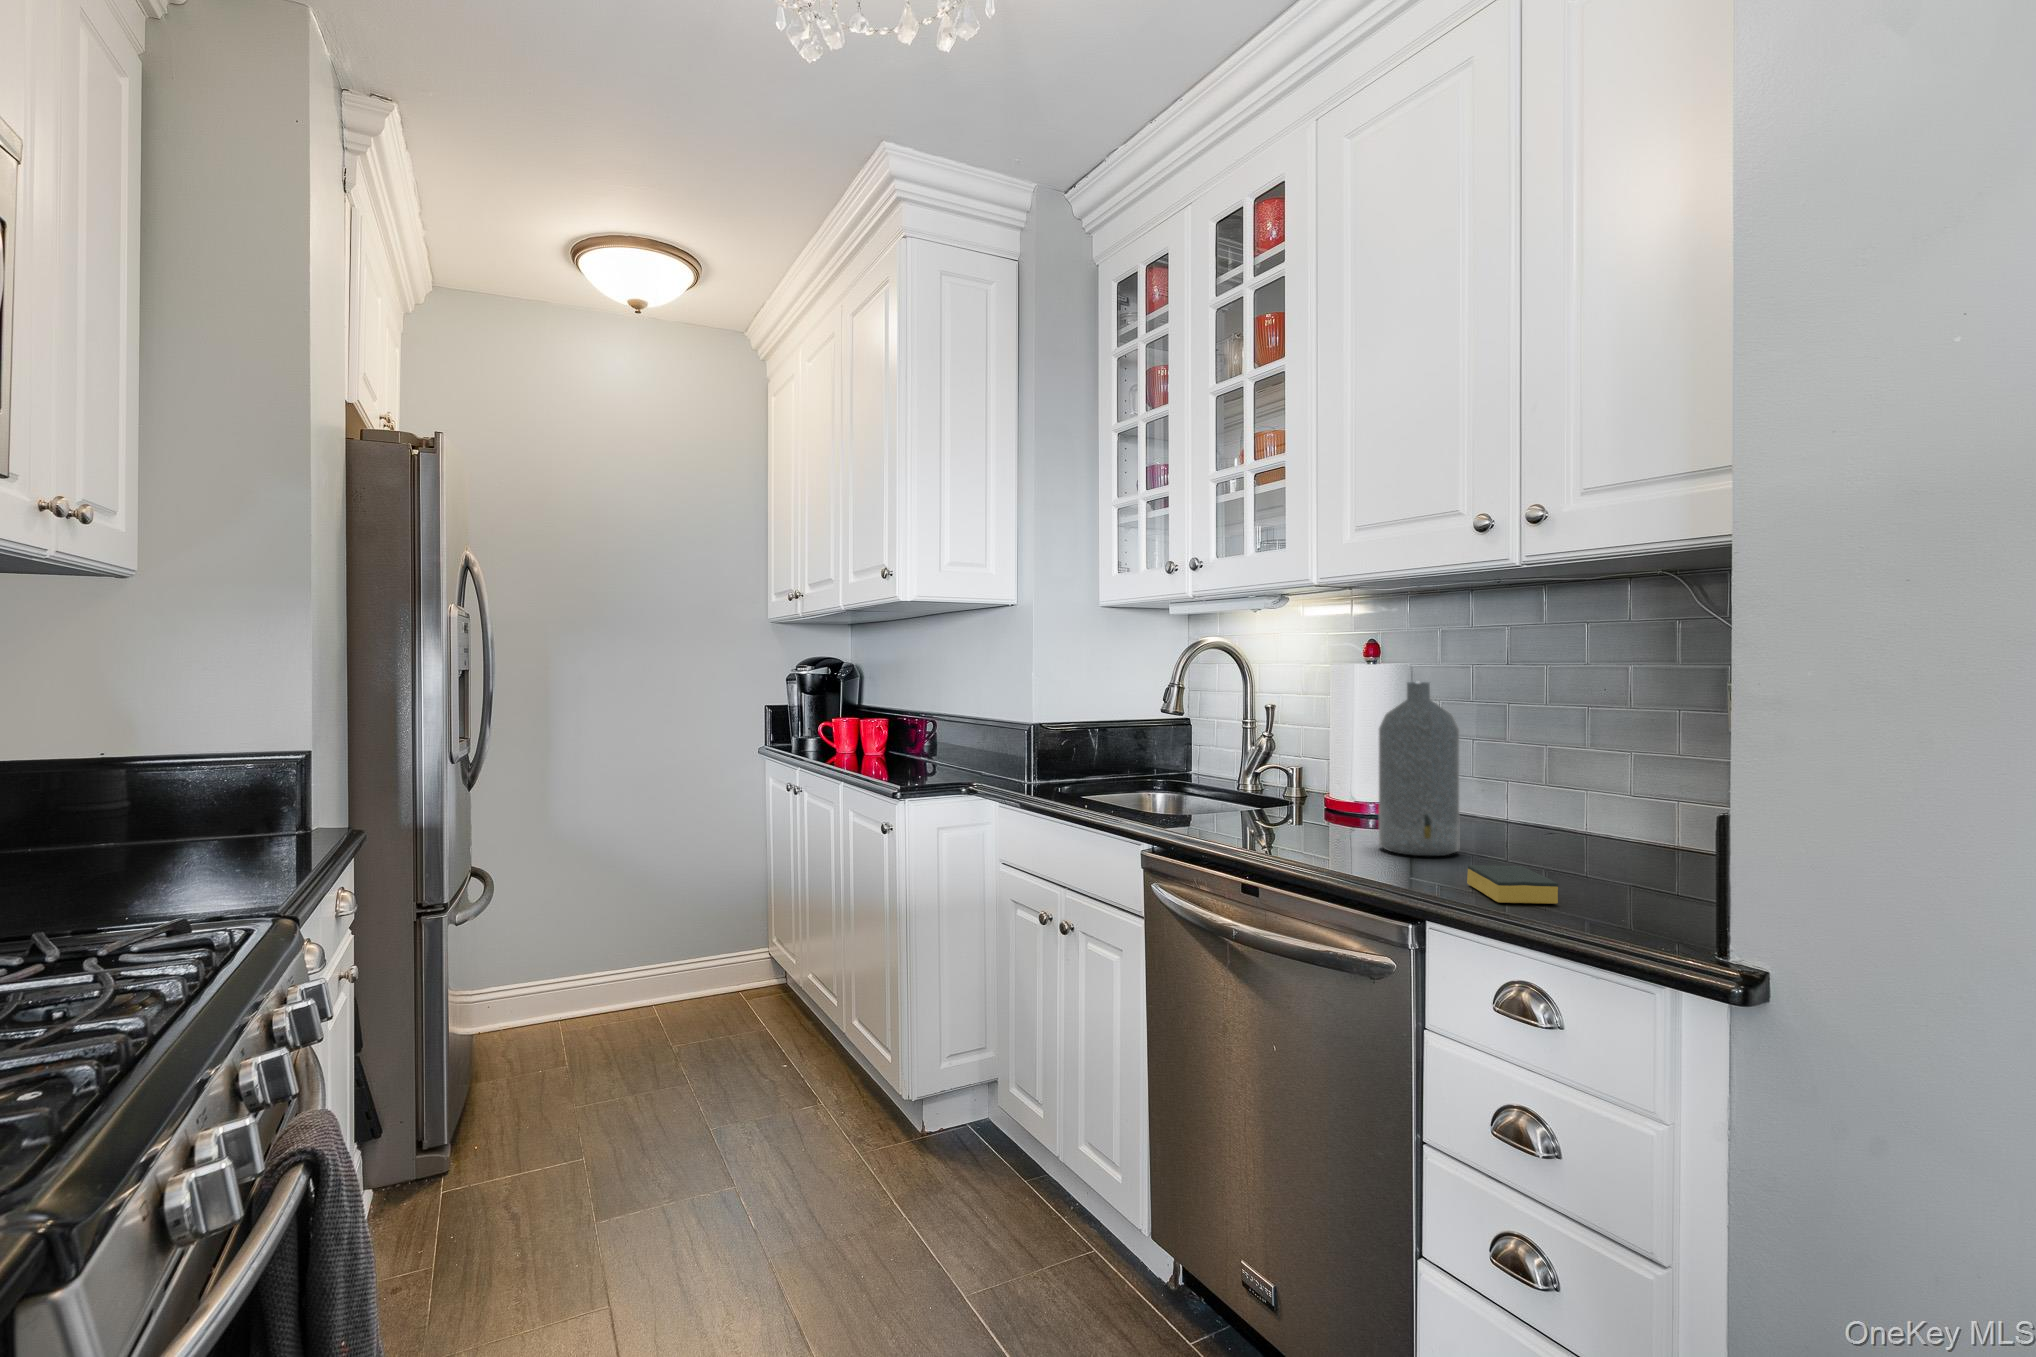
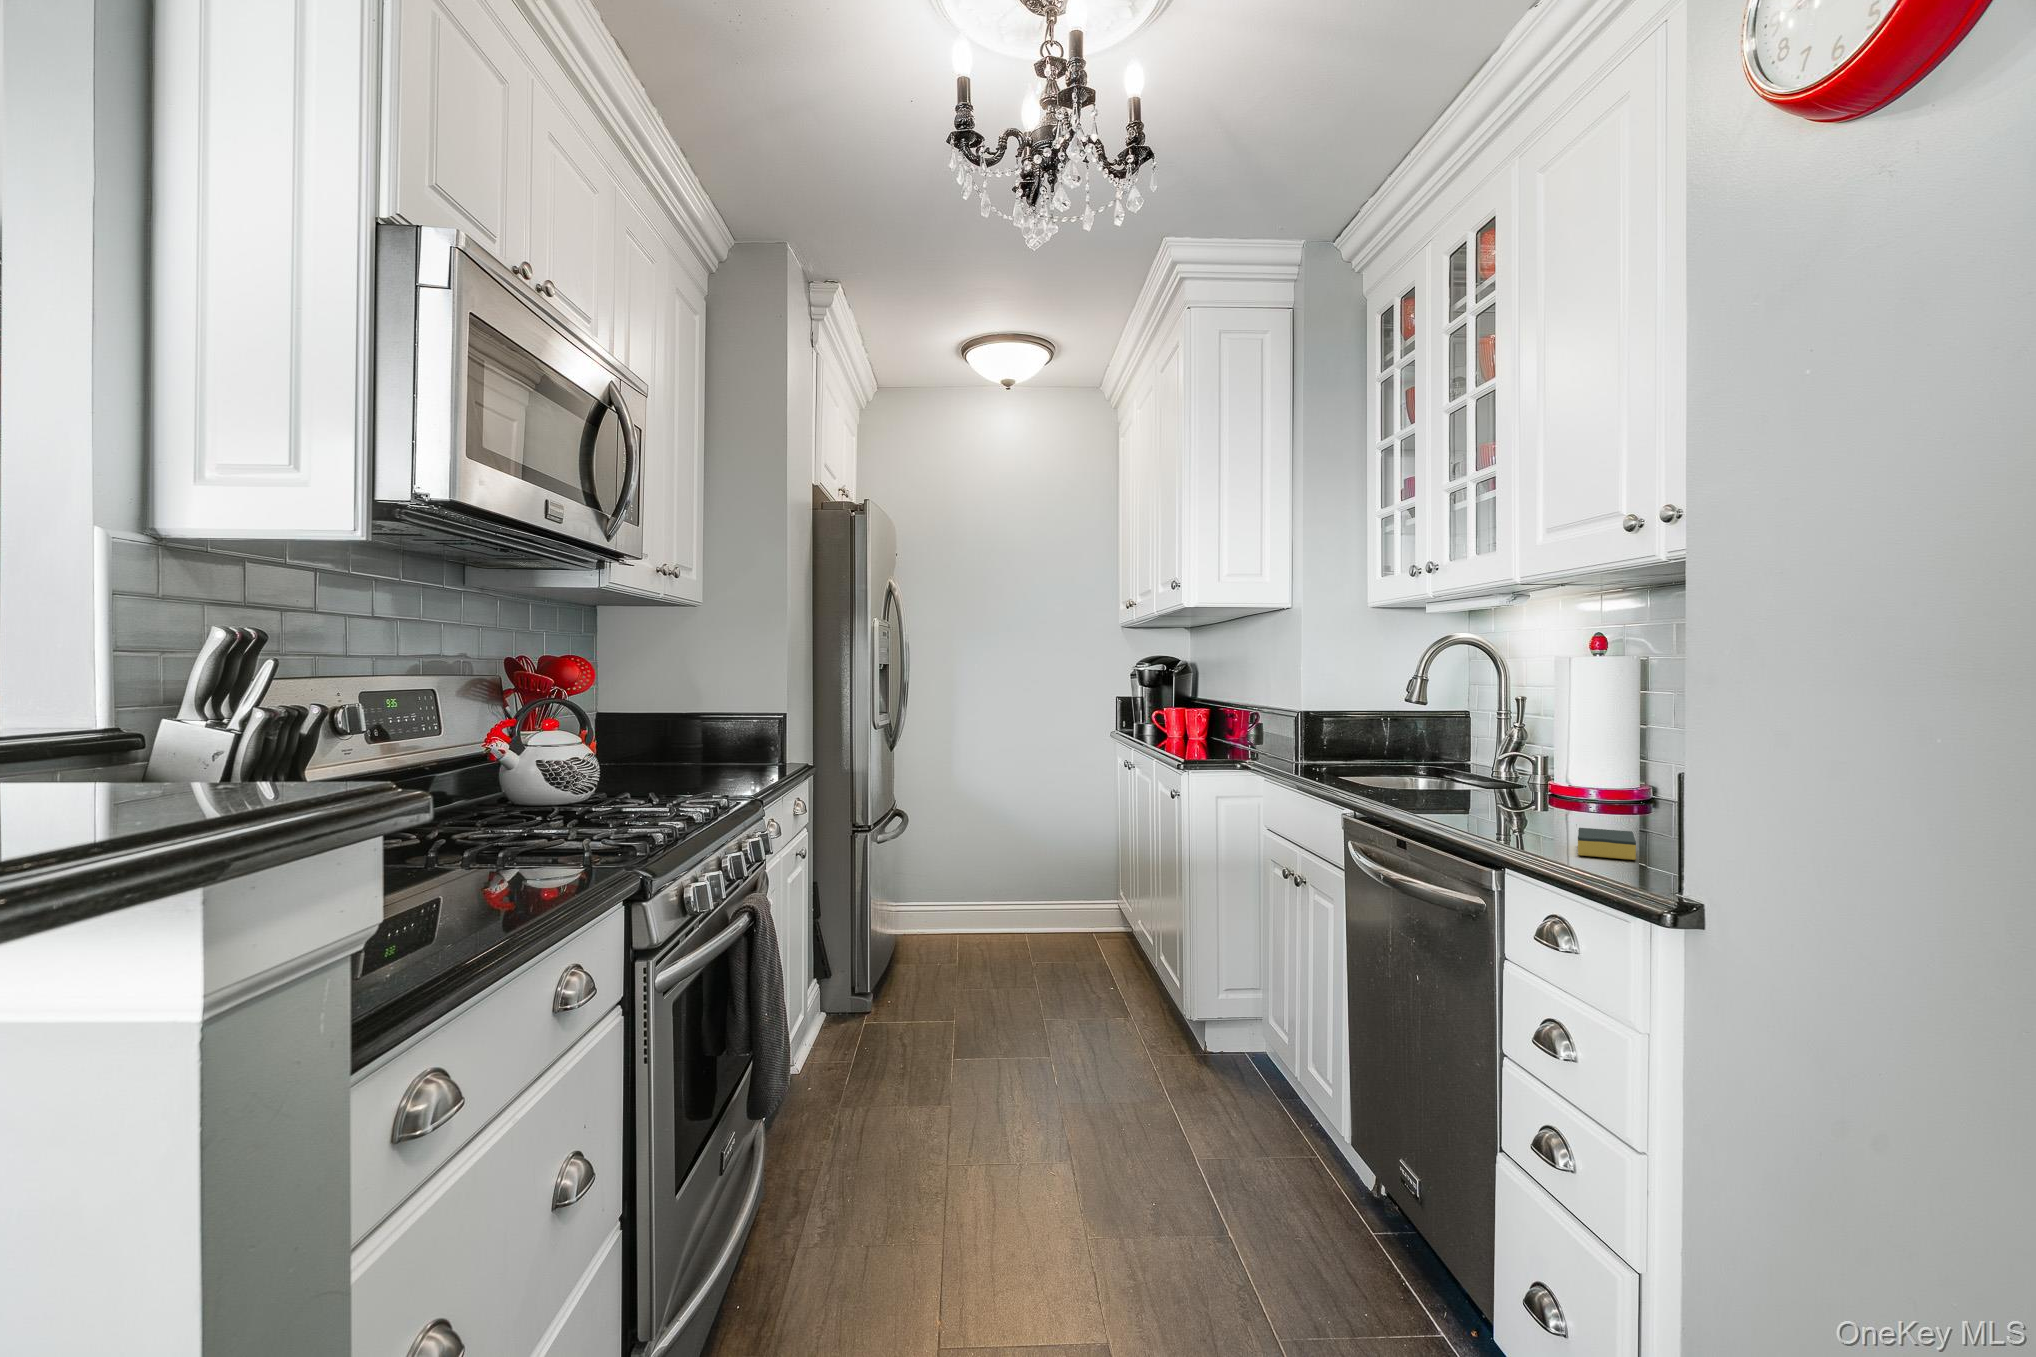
bottle: present [1379,682,1459,856] -> none [1547,671,1626,828]

